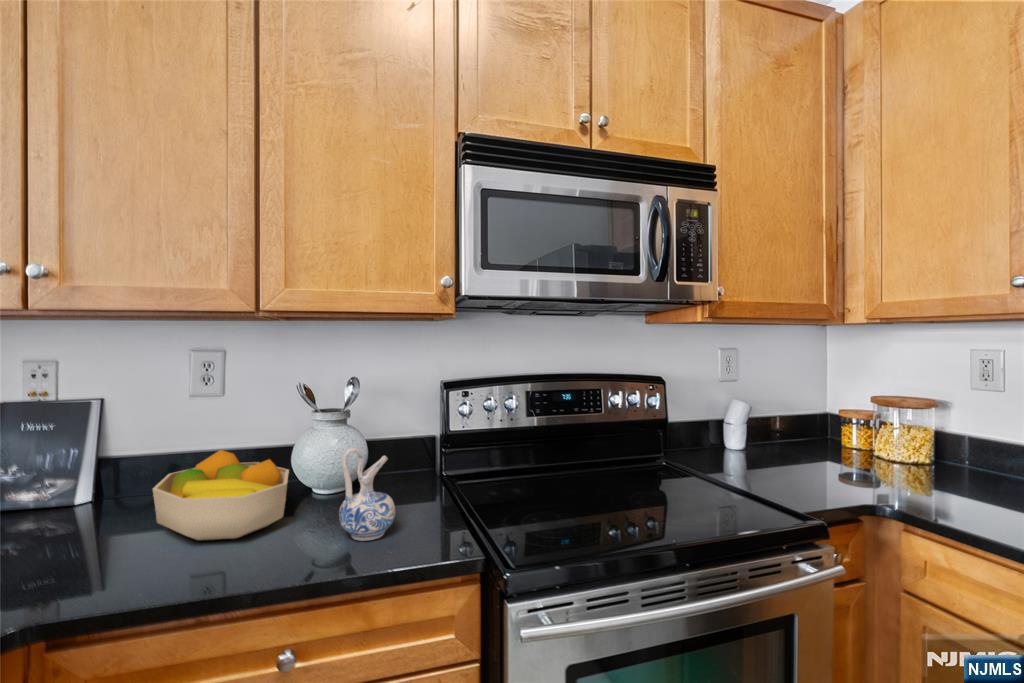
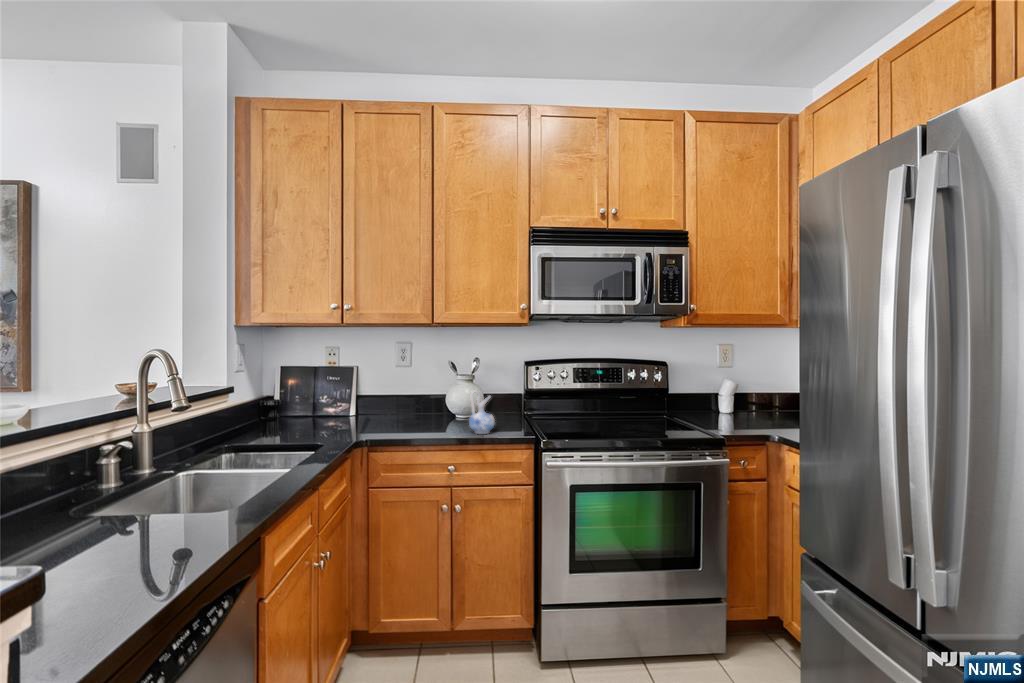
fruit bowl: present [153,450,289,540] -> none [387,392,445,430]

